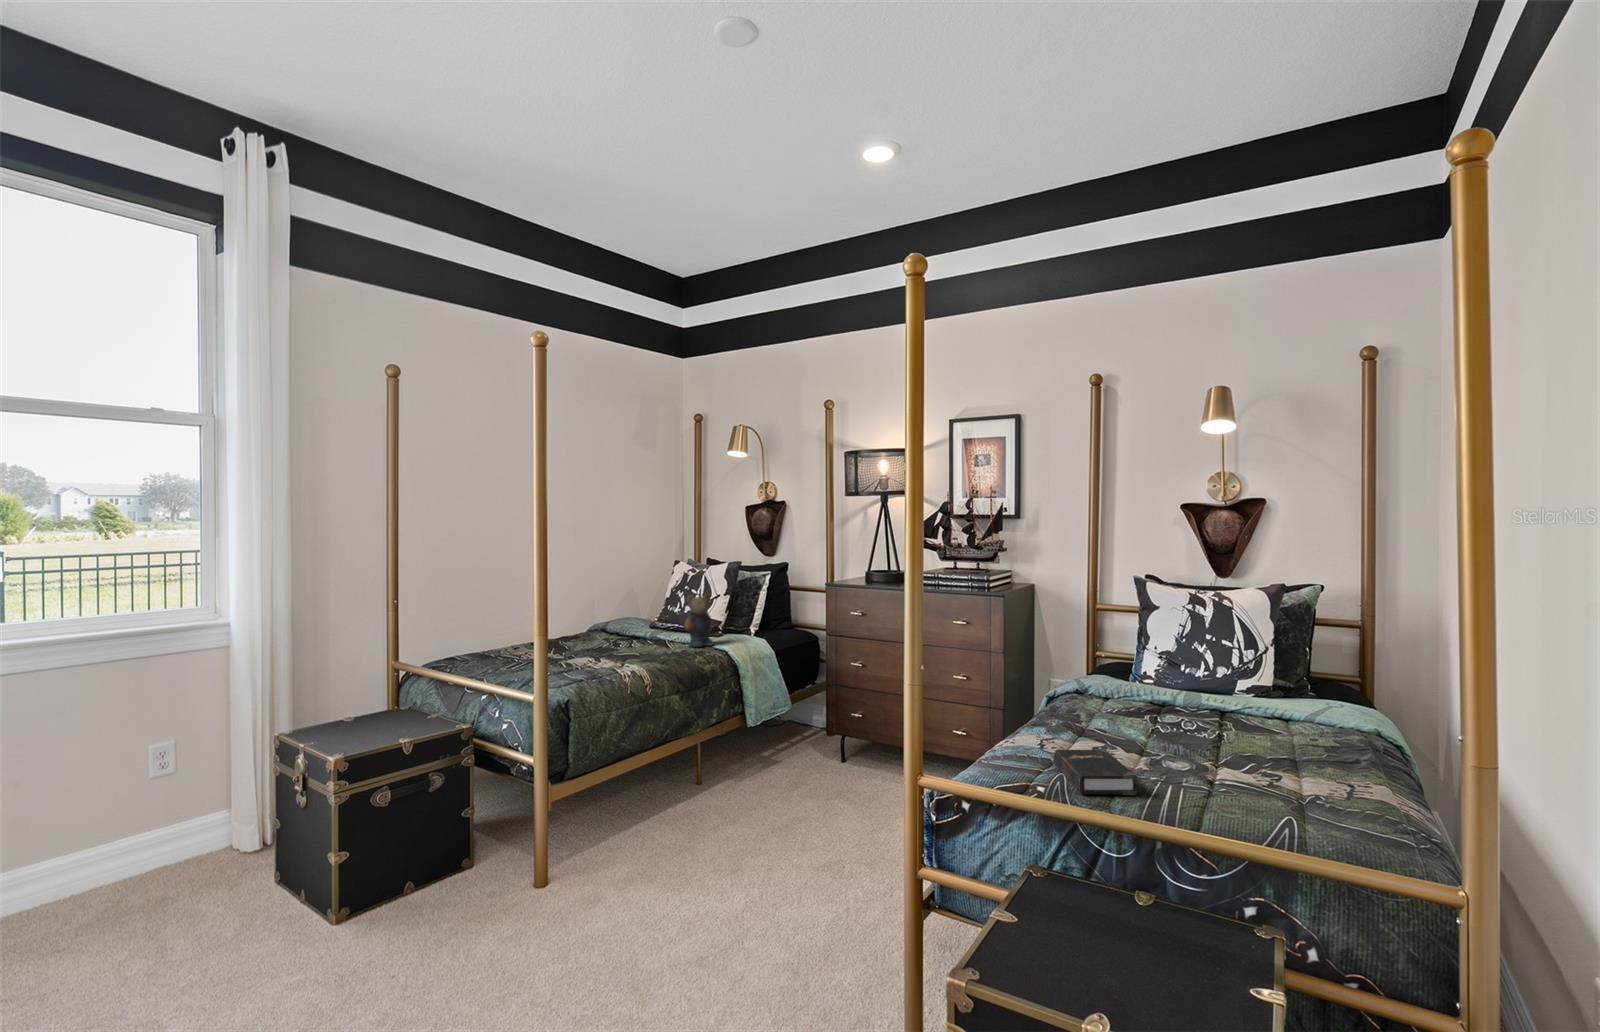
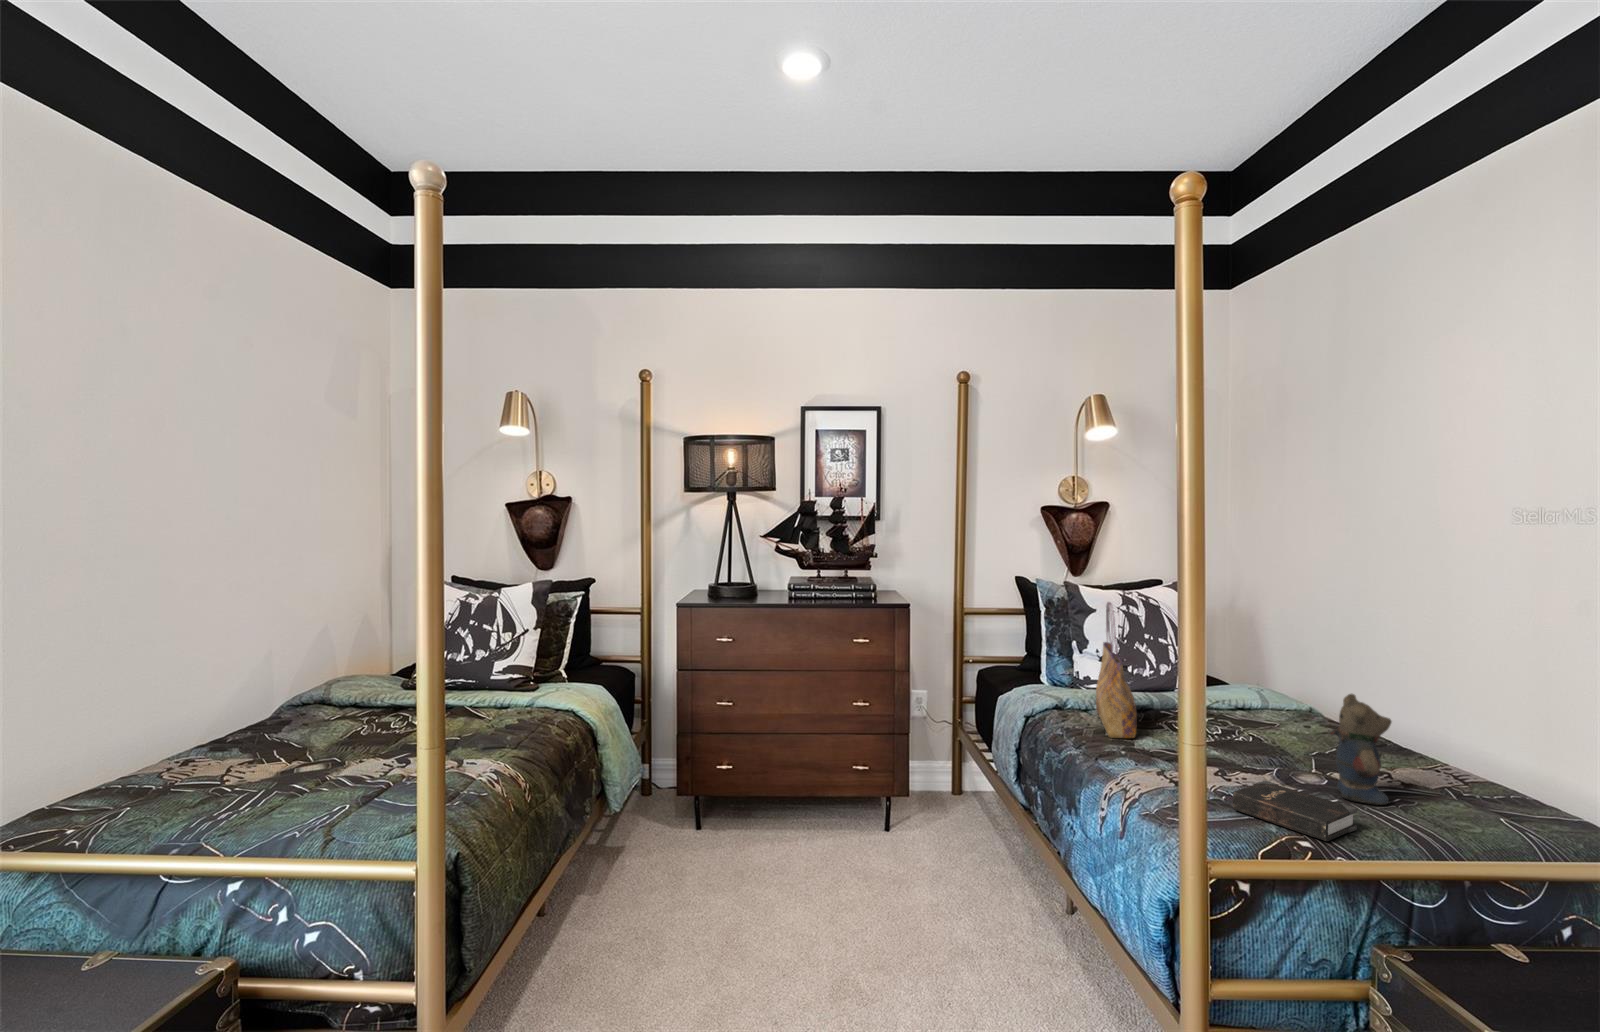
tote bag: none [1073,592,1133,717] -> present [1096,602,1137,738]
teddy bear: present [684,594,714,647] -> present [1331,694,1391,805]

